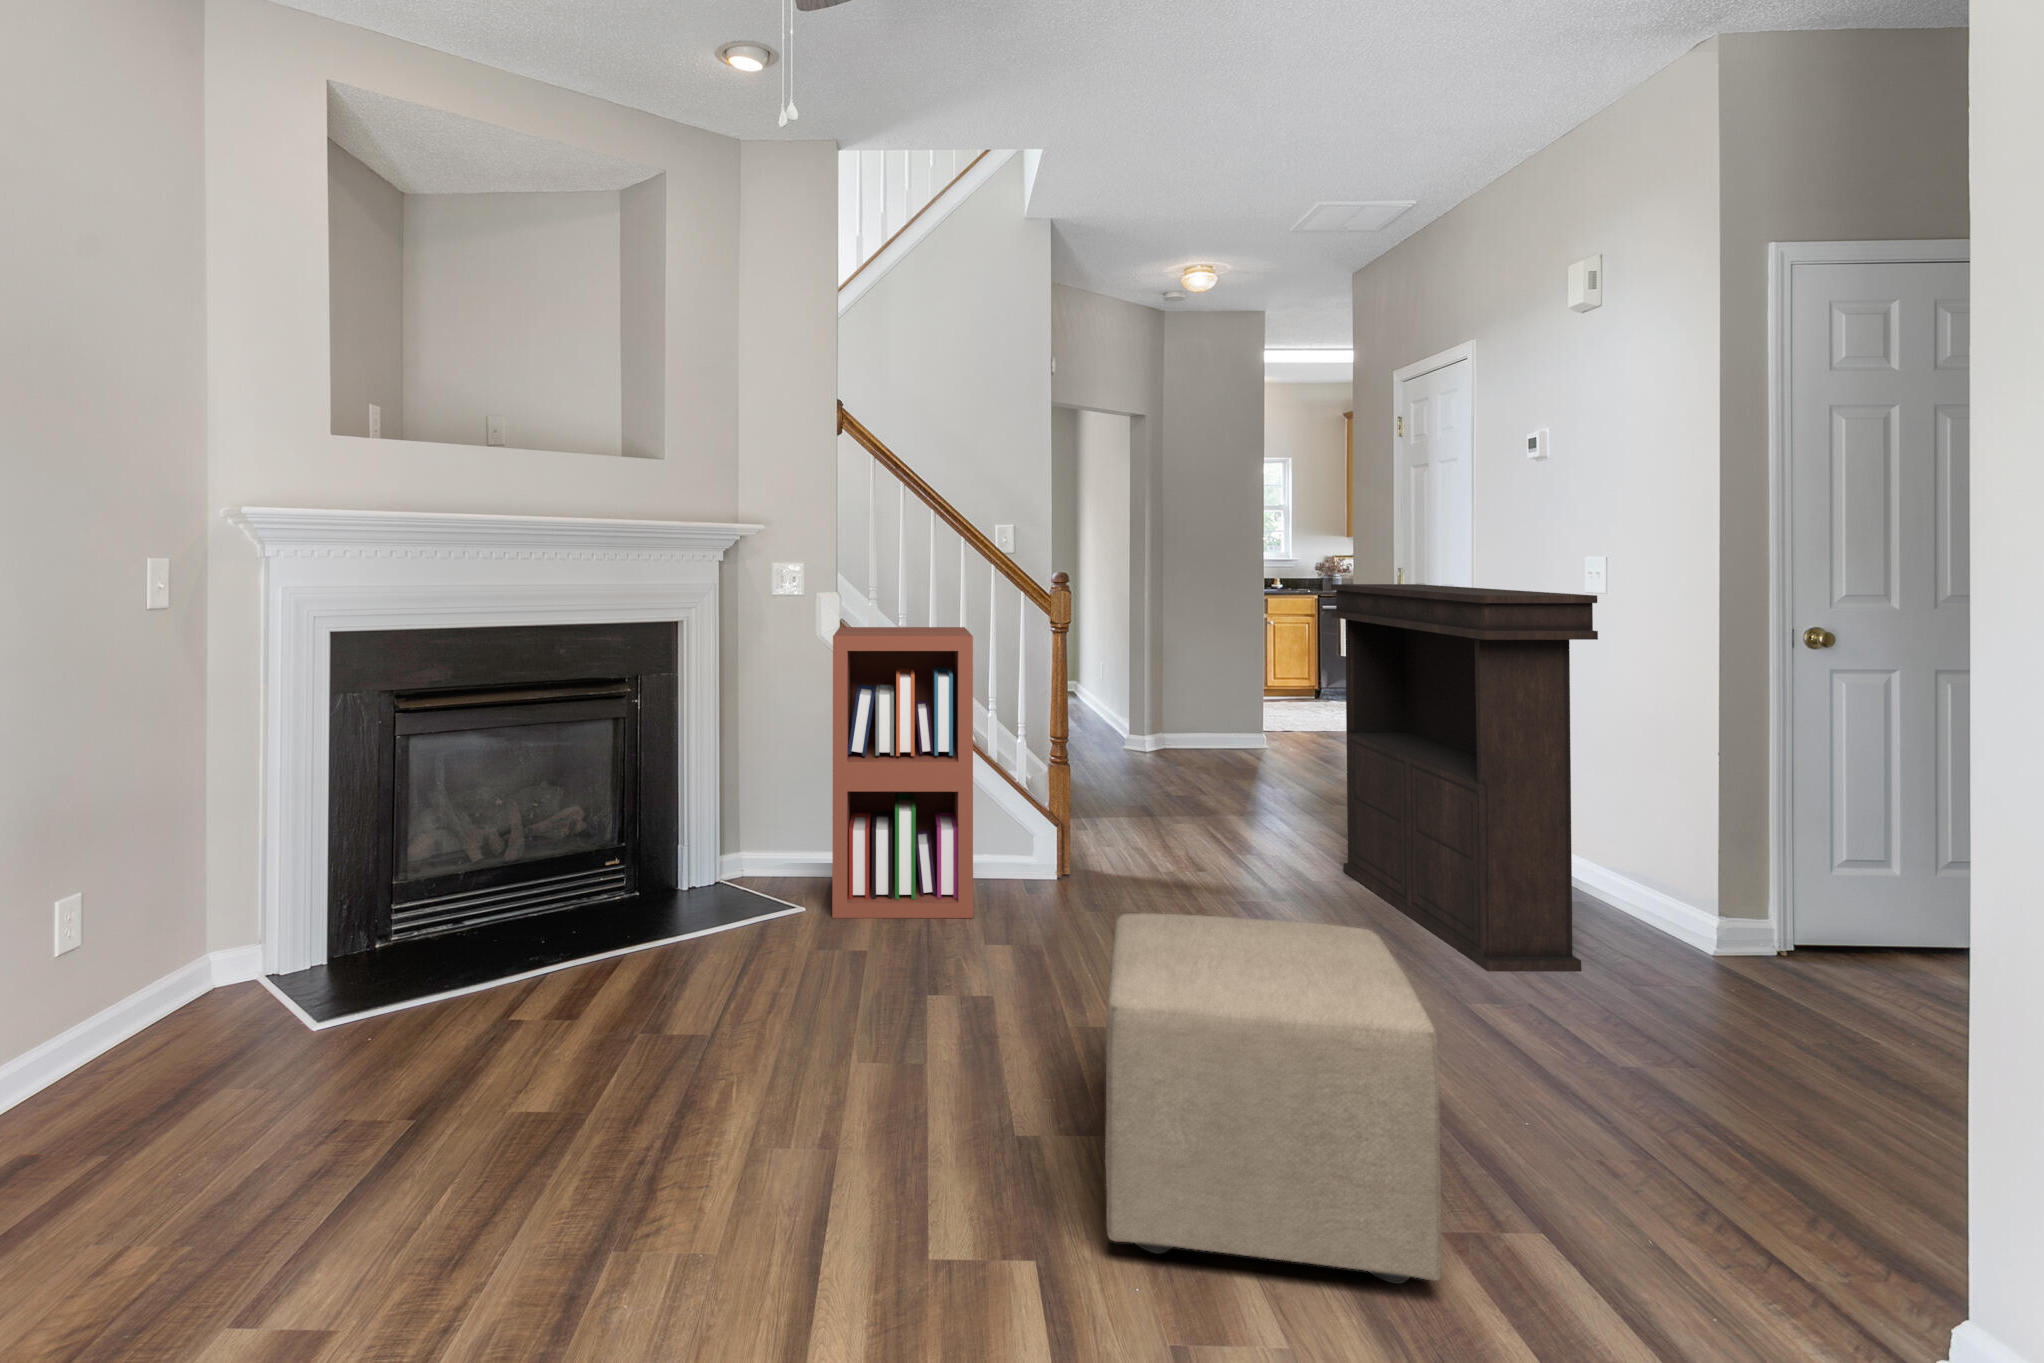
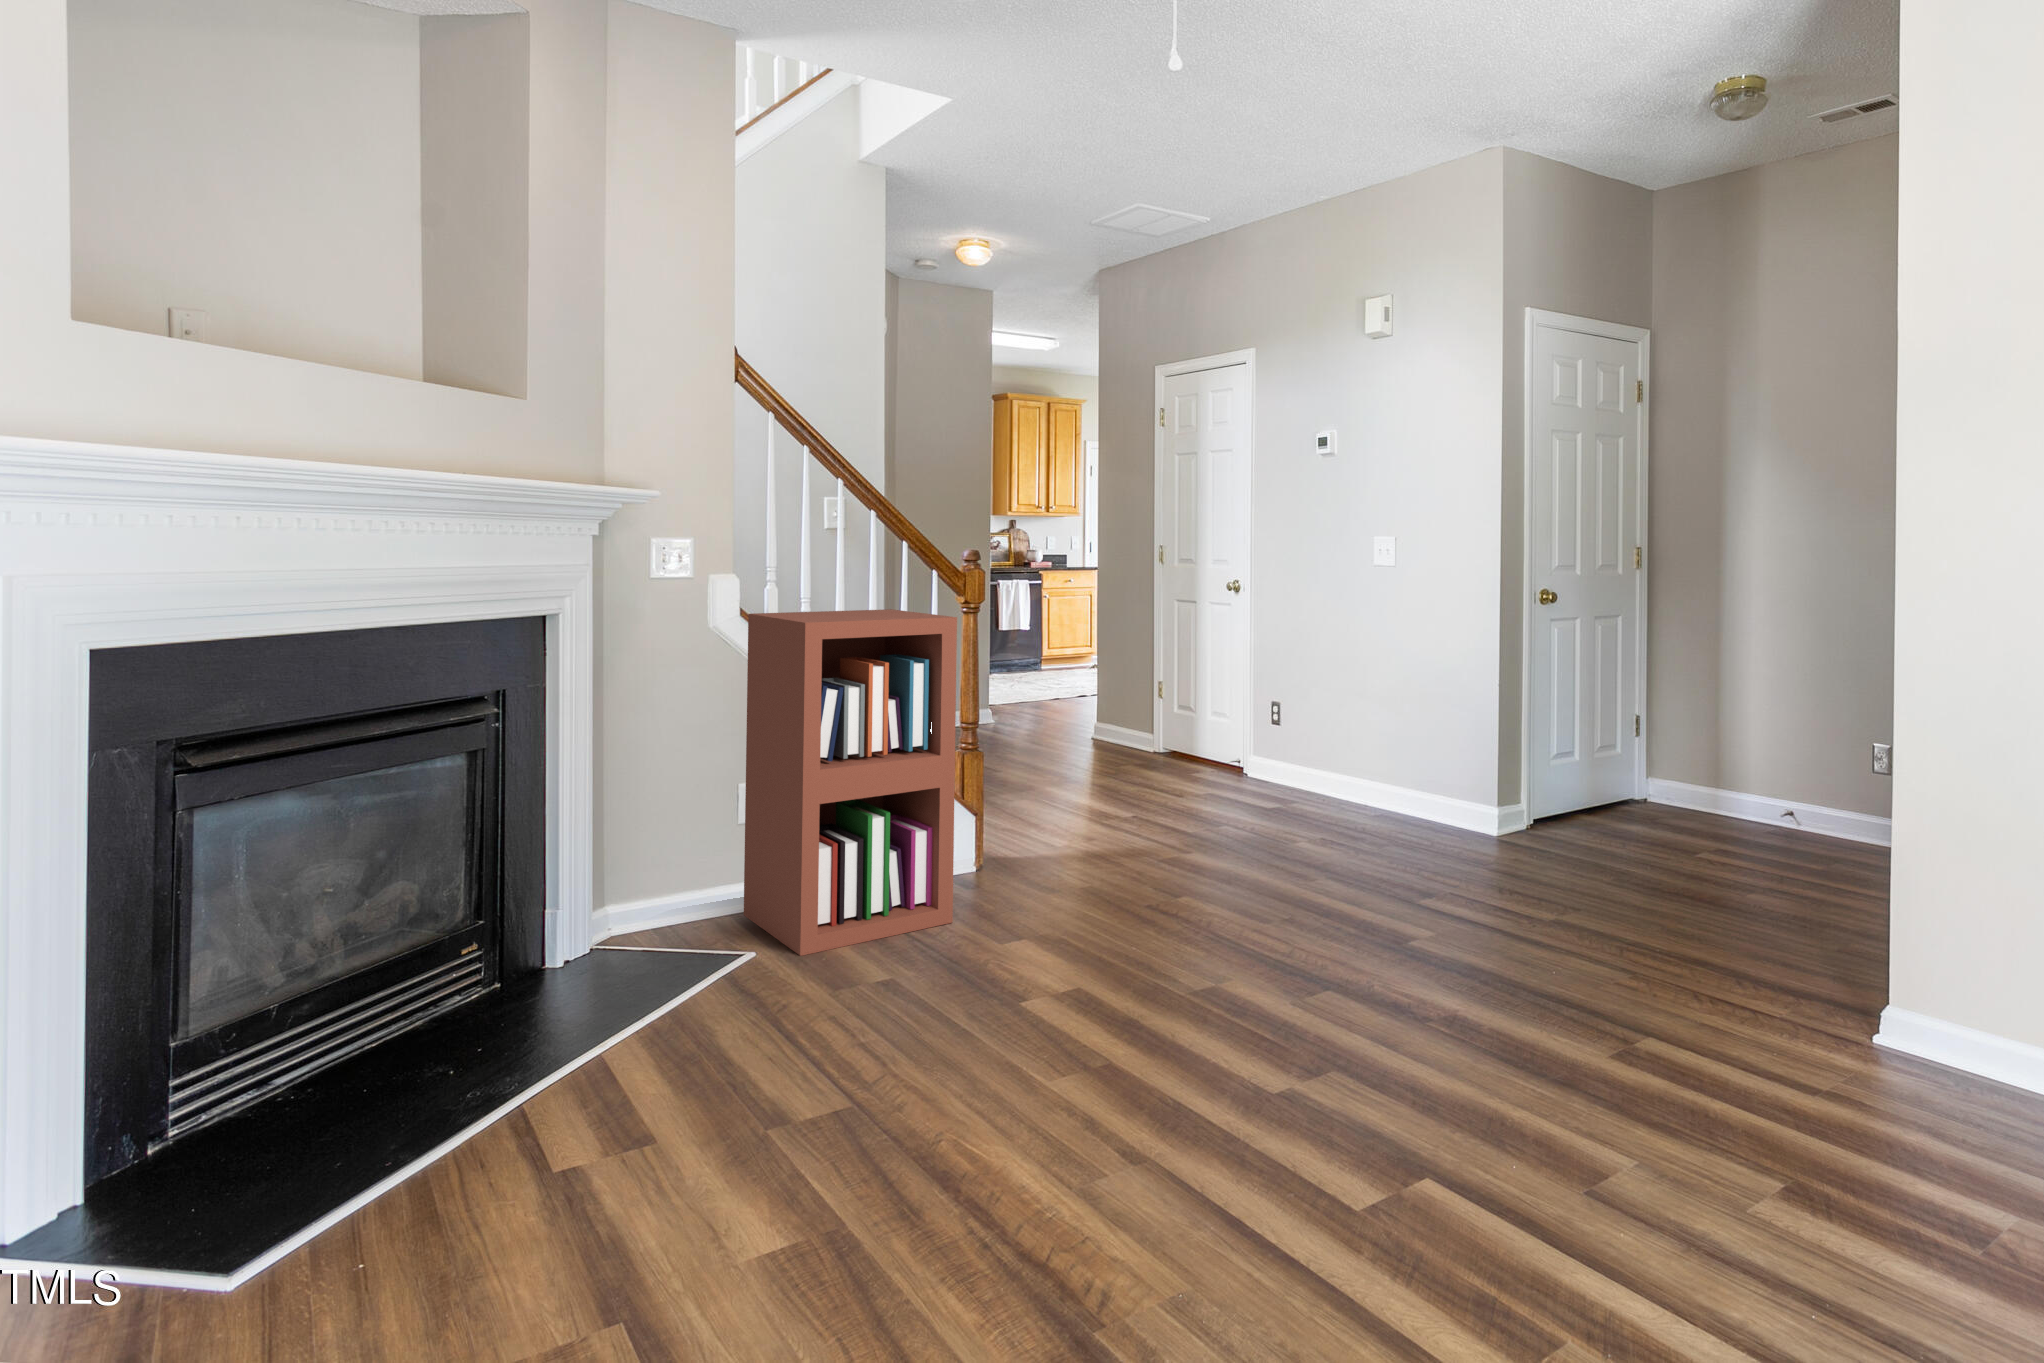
console table: present [1331,584,1598,971] -> none [1194,561,1459,875]
ottoman: present [1105,913,1441,1284] -> none [1324,837,1660,1133]

